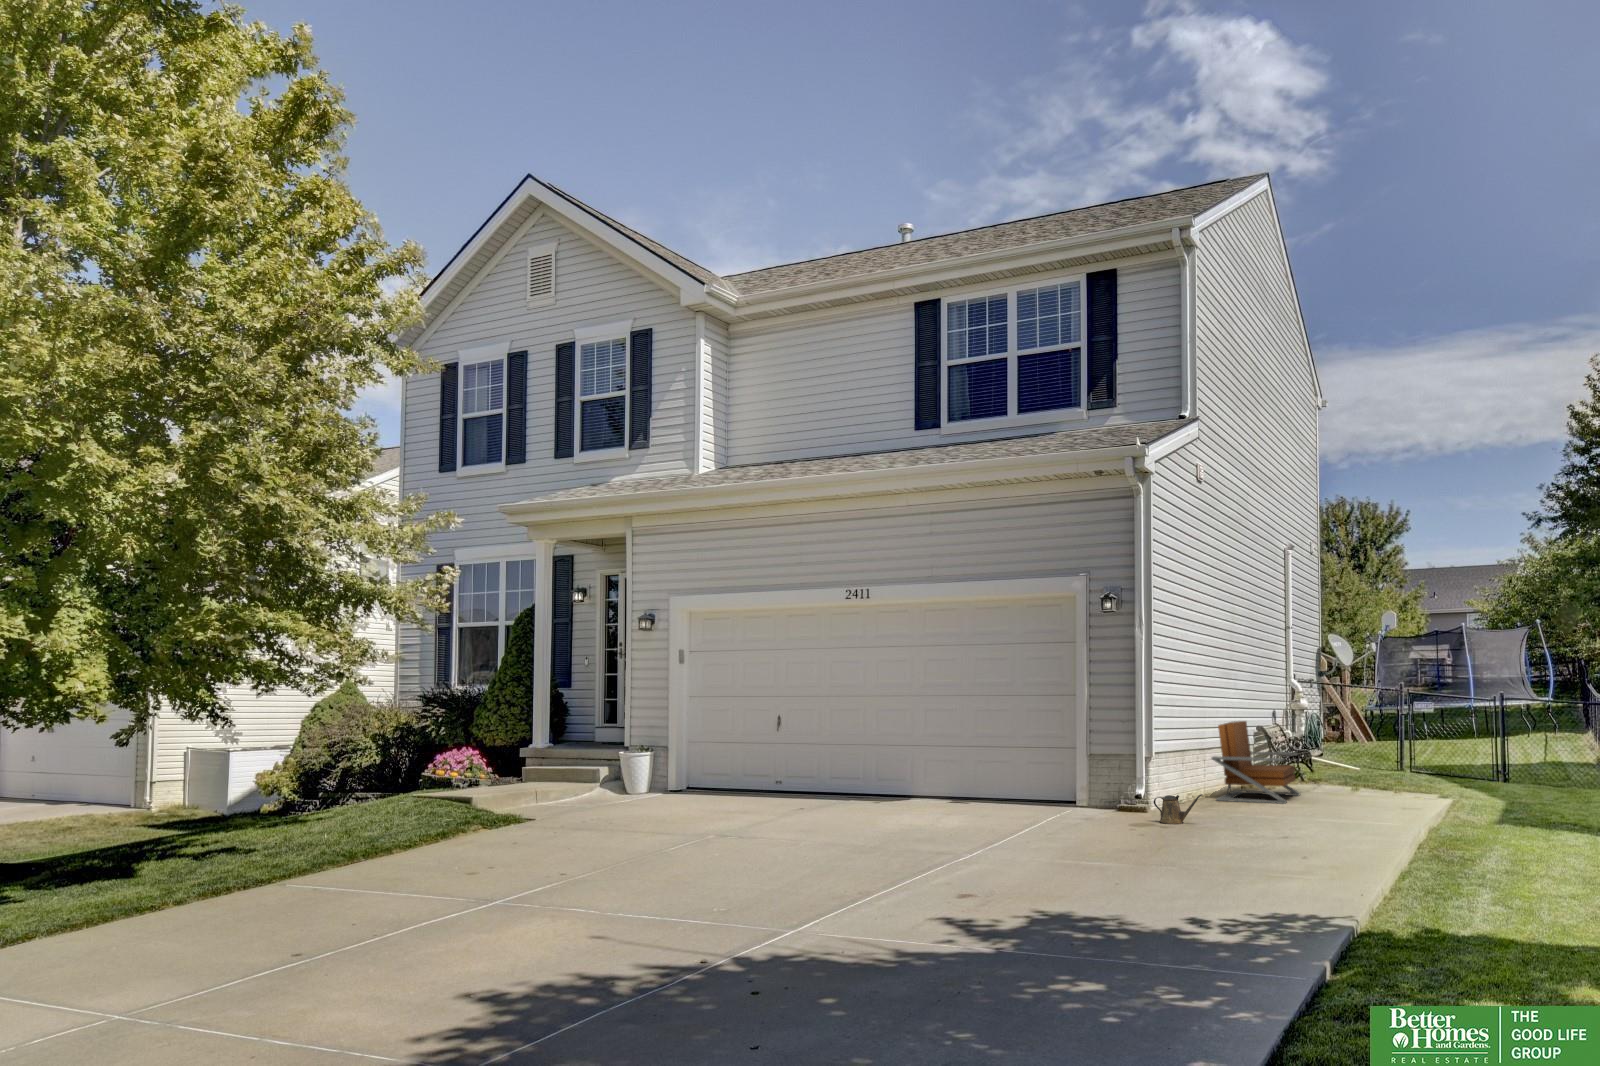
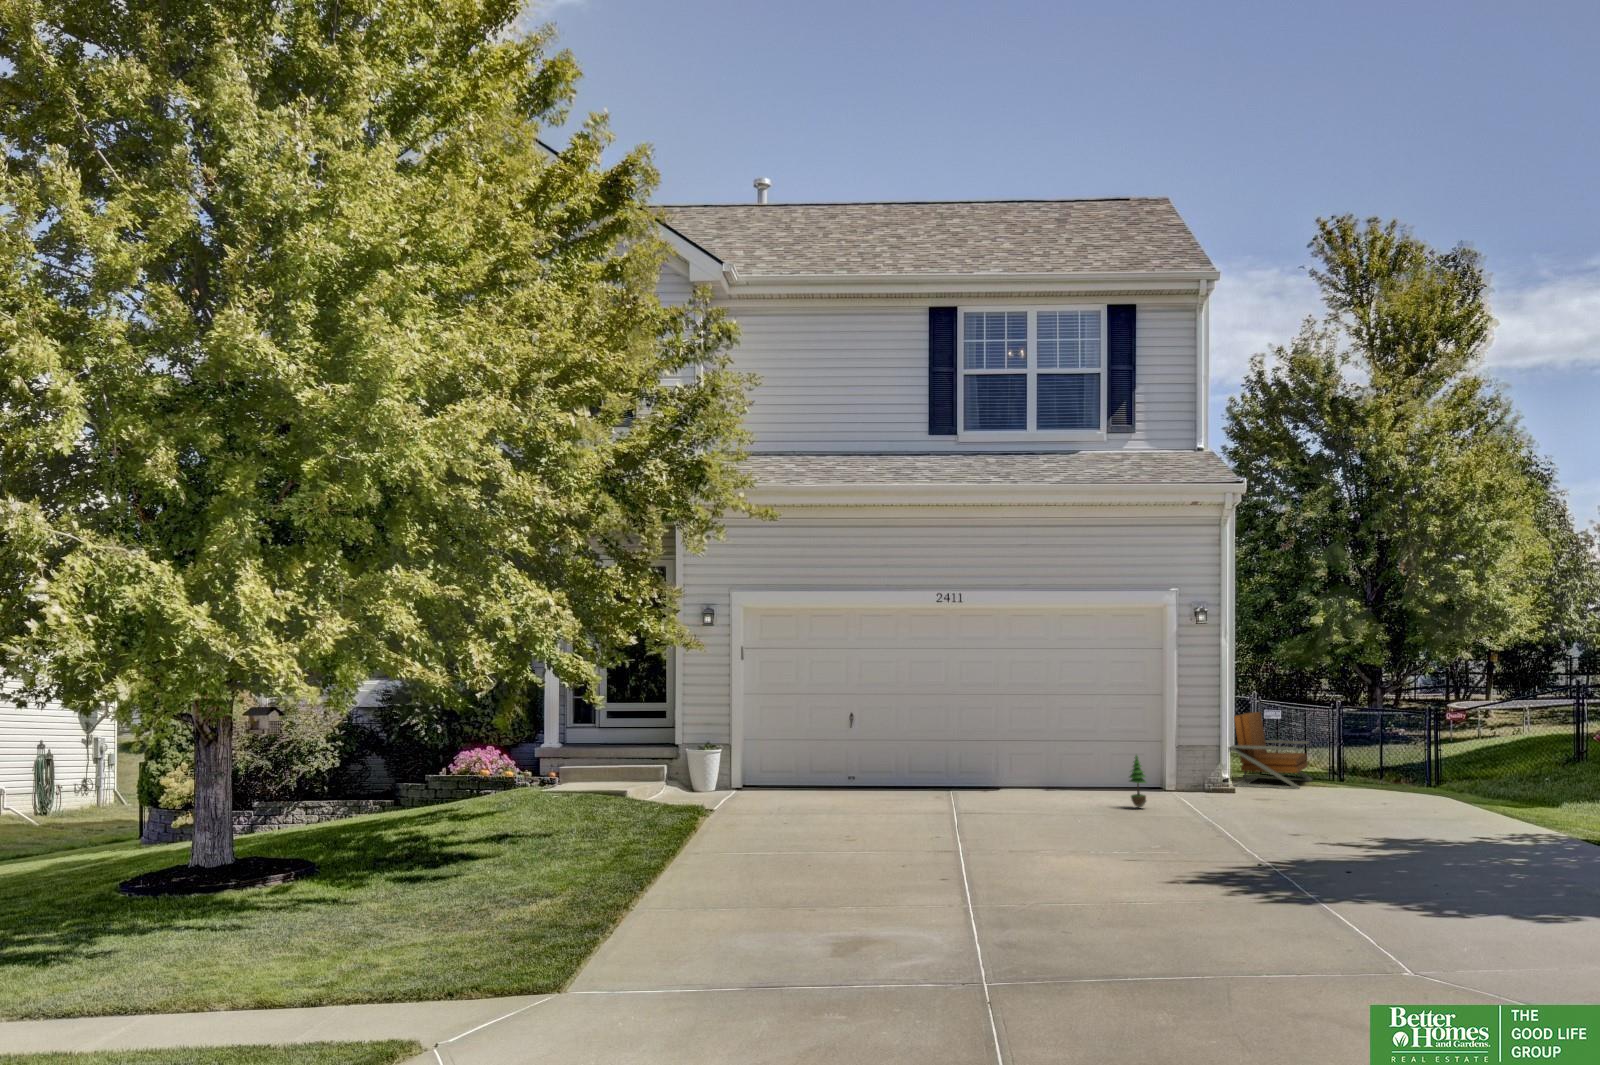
potted tree: none [1105,763,1127,823] -> present [1130,755,1146,808]
watering can: present [1153,794,1203,824] -> none [1173,782,1219,809]

